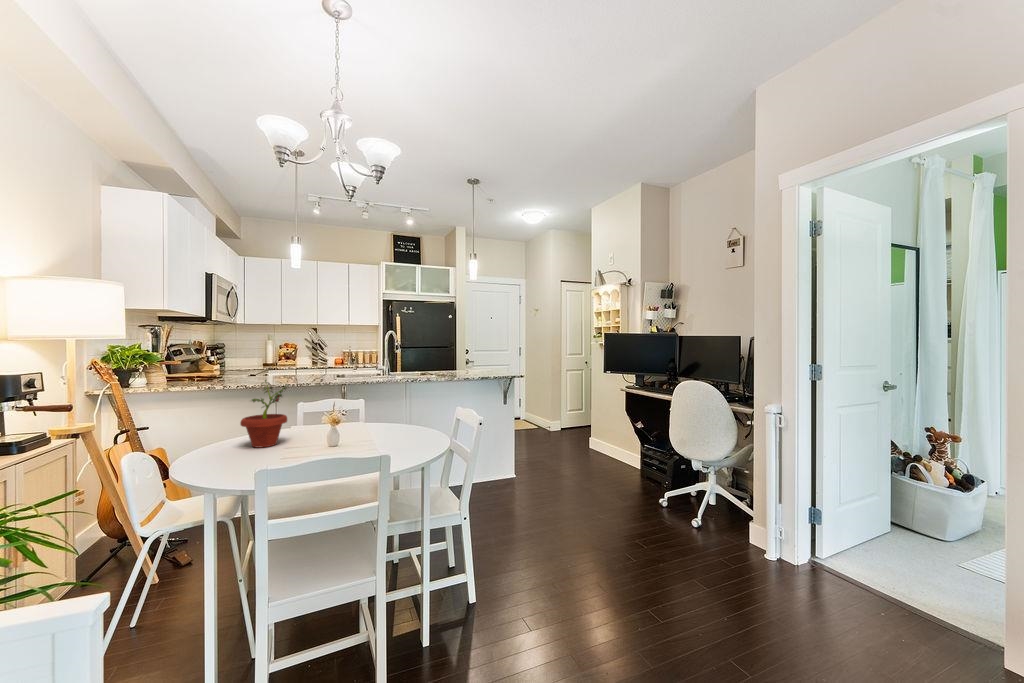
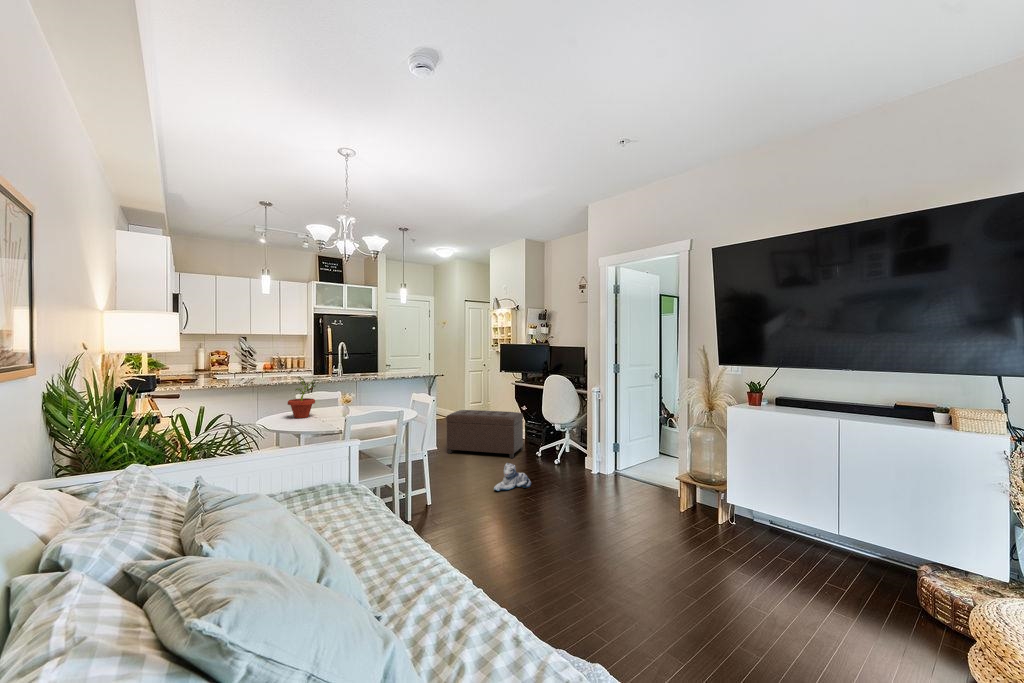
ottoman: none [527,425,639,505] -> present [446,410,523,458]
plush toy: none [586,531,654,584] -> present [494,463,531,491]

